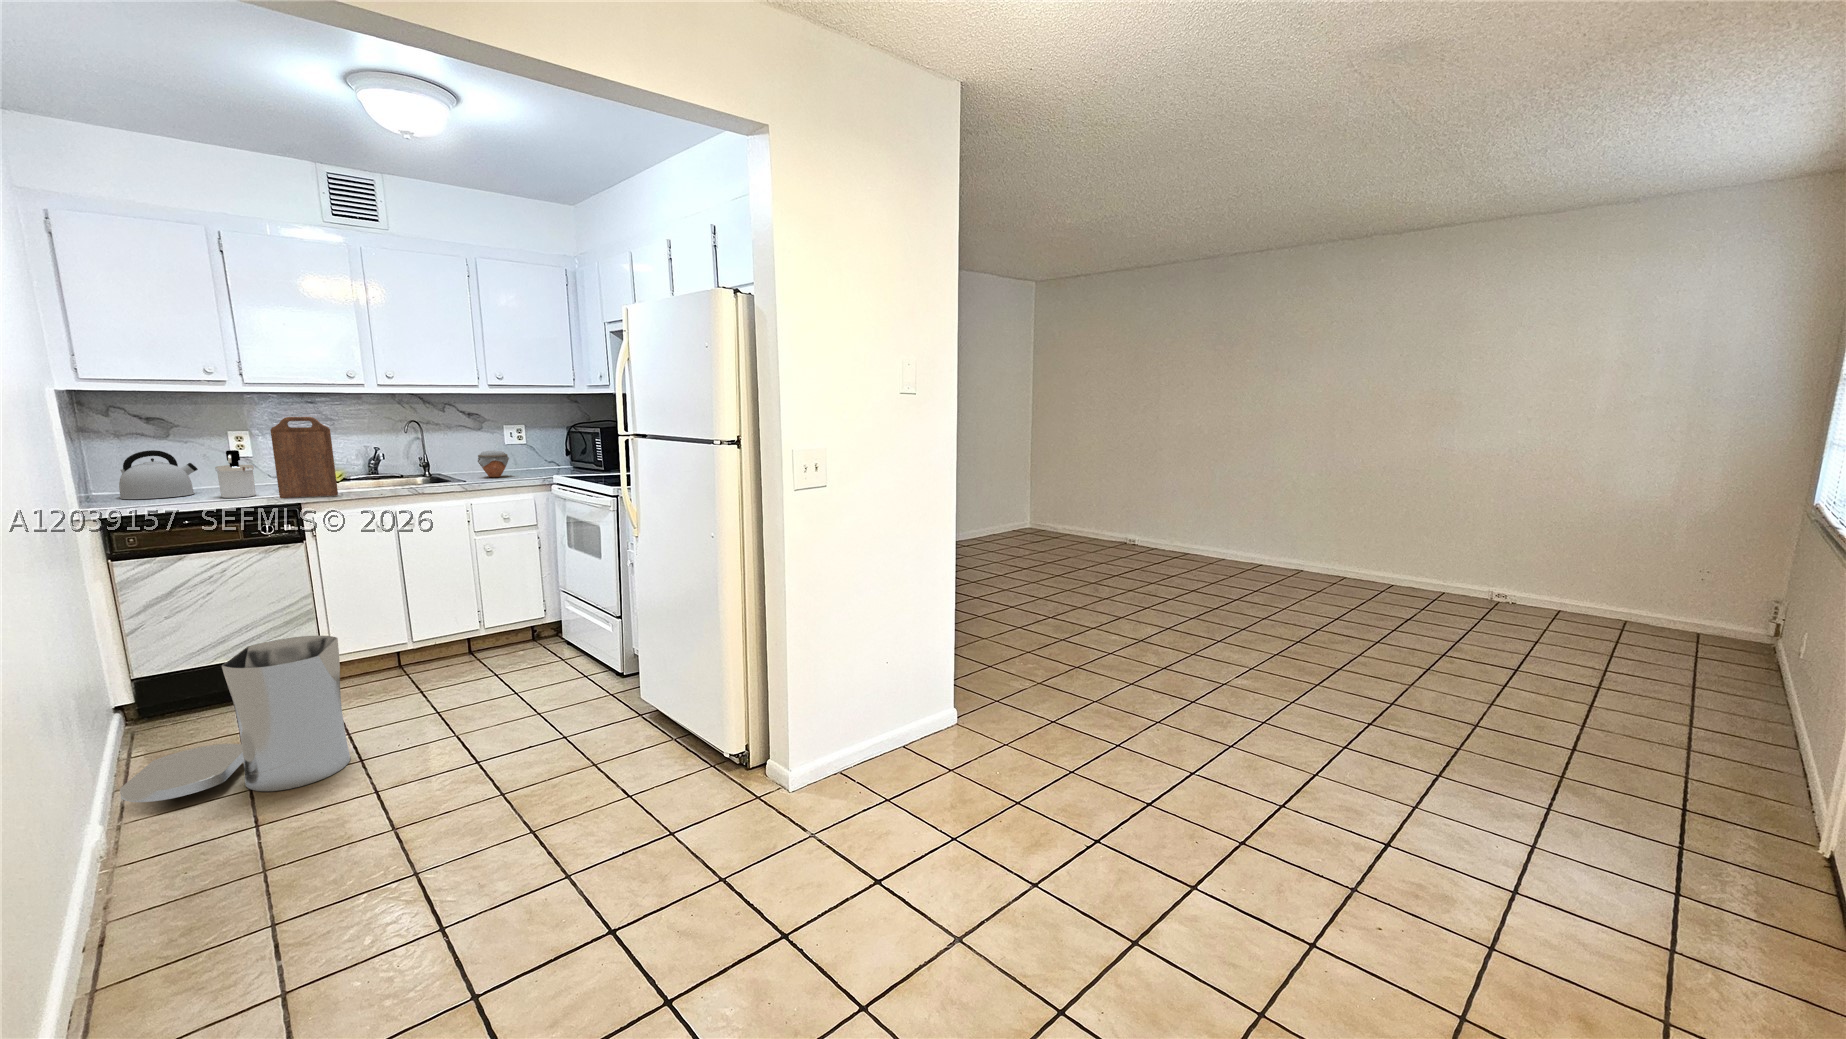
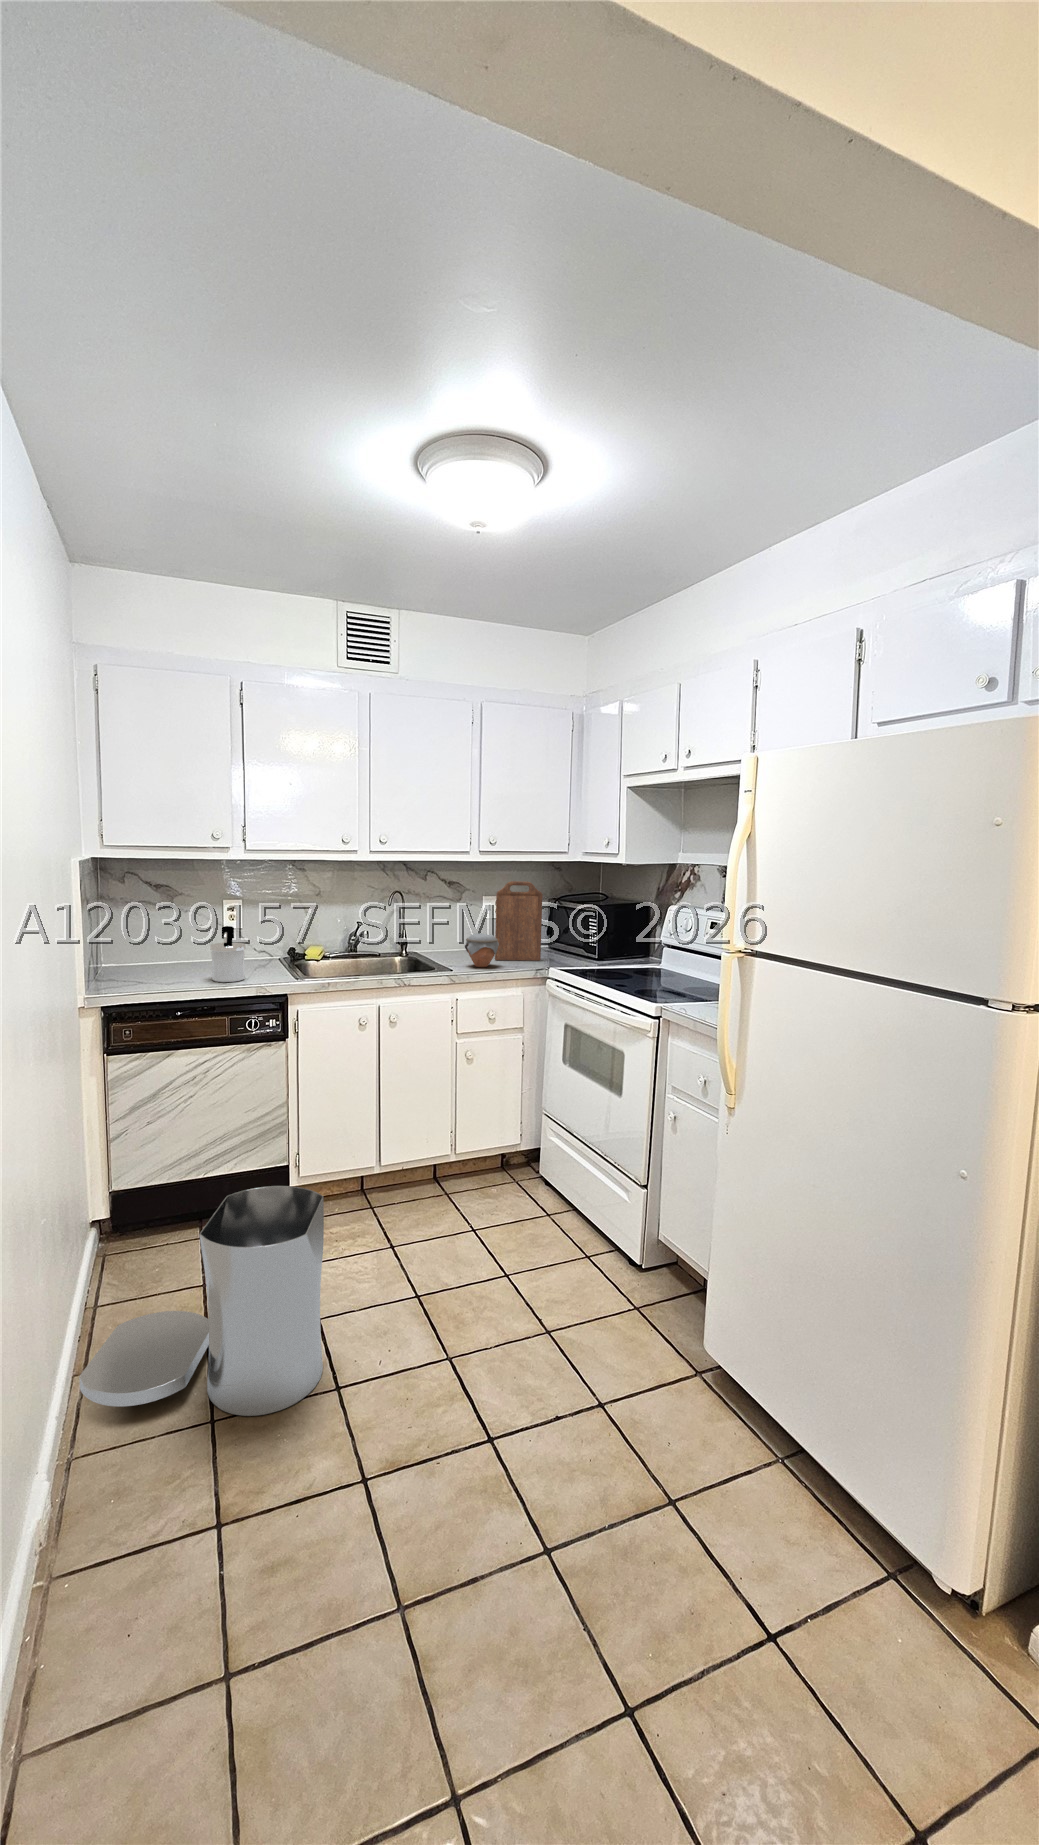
cutting board: present [270,417,338,498] -> present [495,881,542,961]
kettle: present [119,450,198,499] -> none [123,923,194,978]

